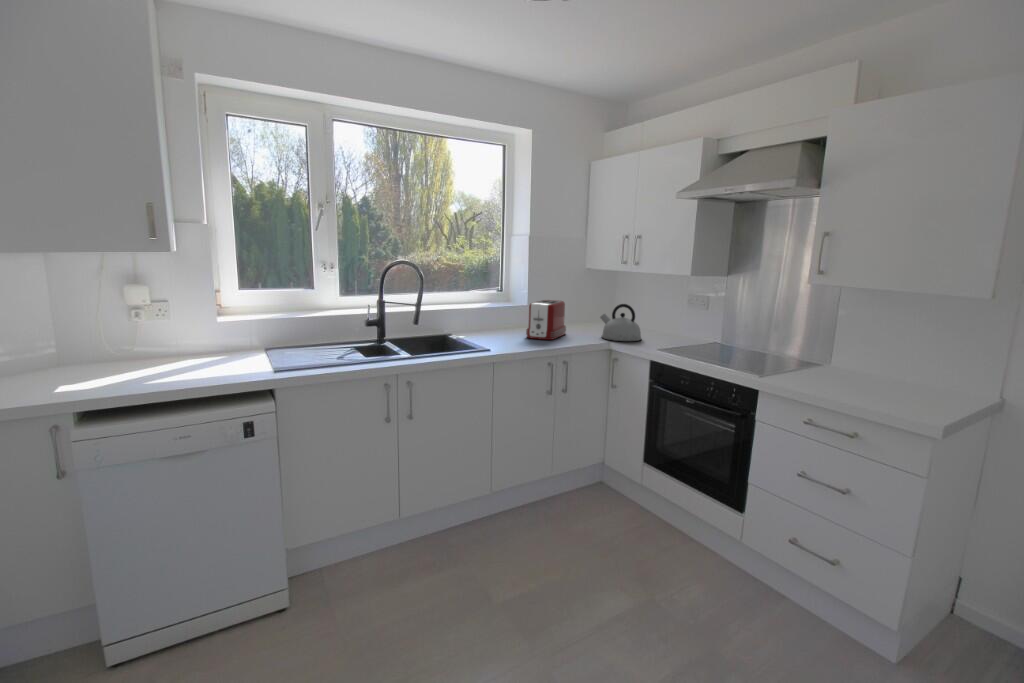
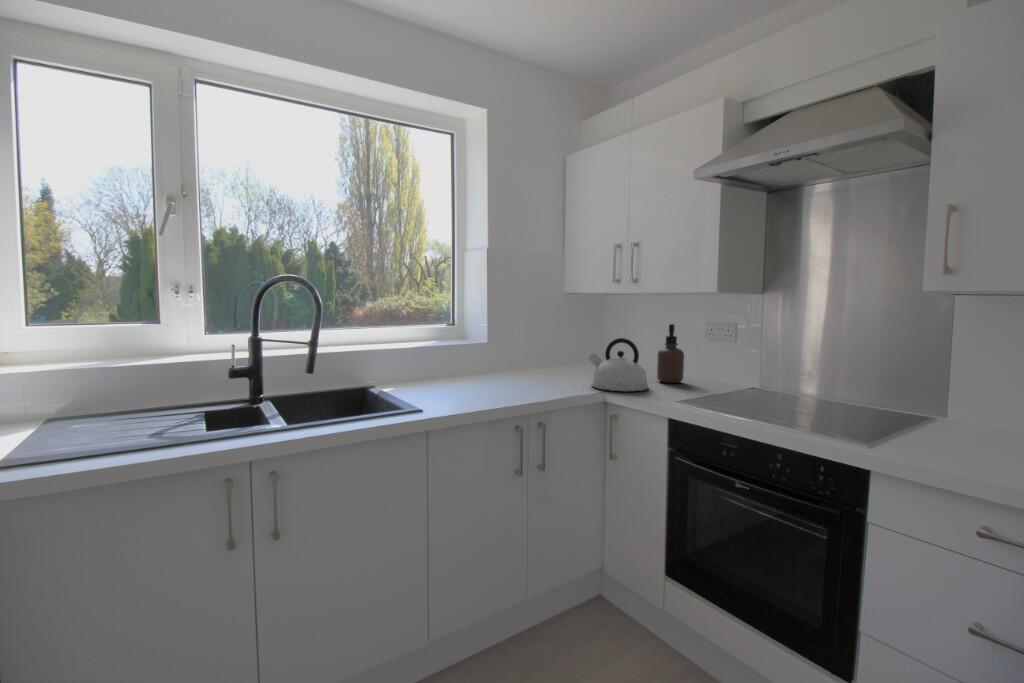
soap dispenser: none [651,294,671,337] -> present [657,324,684,383]
toaster: present [526,300,566,340] -> none [484,335,541,392]

